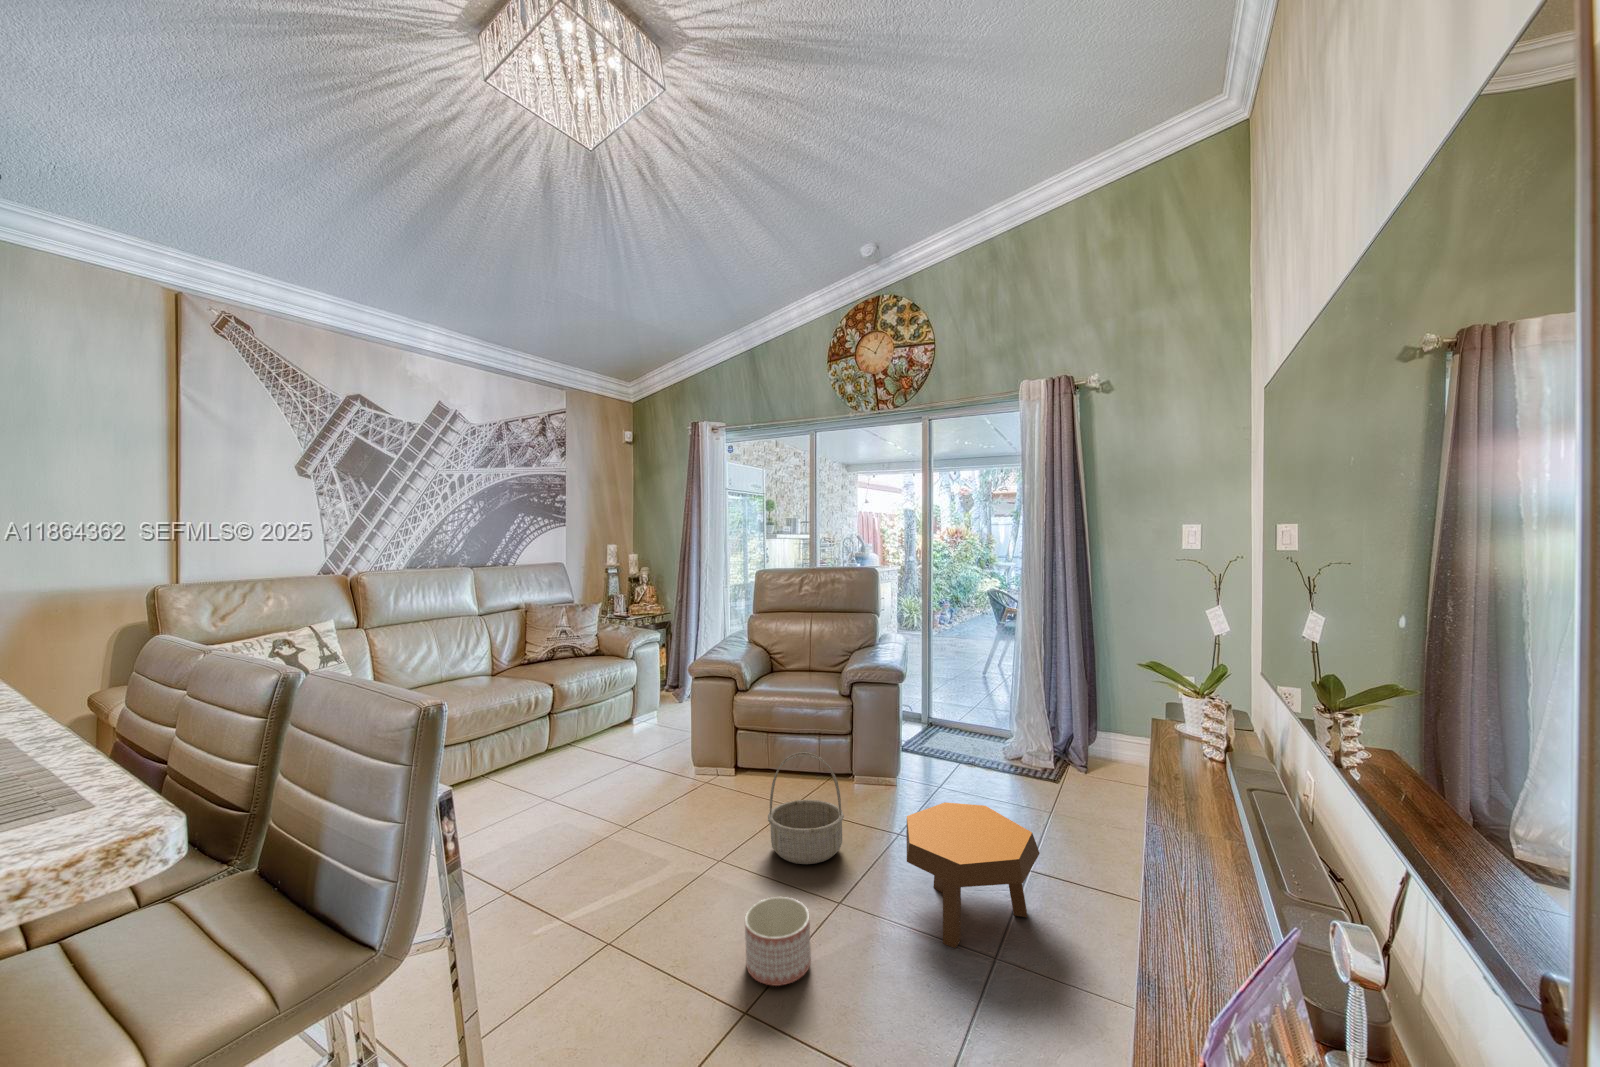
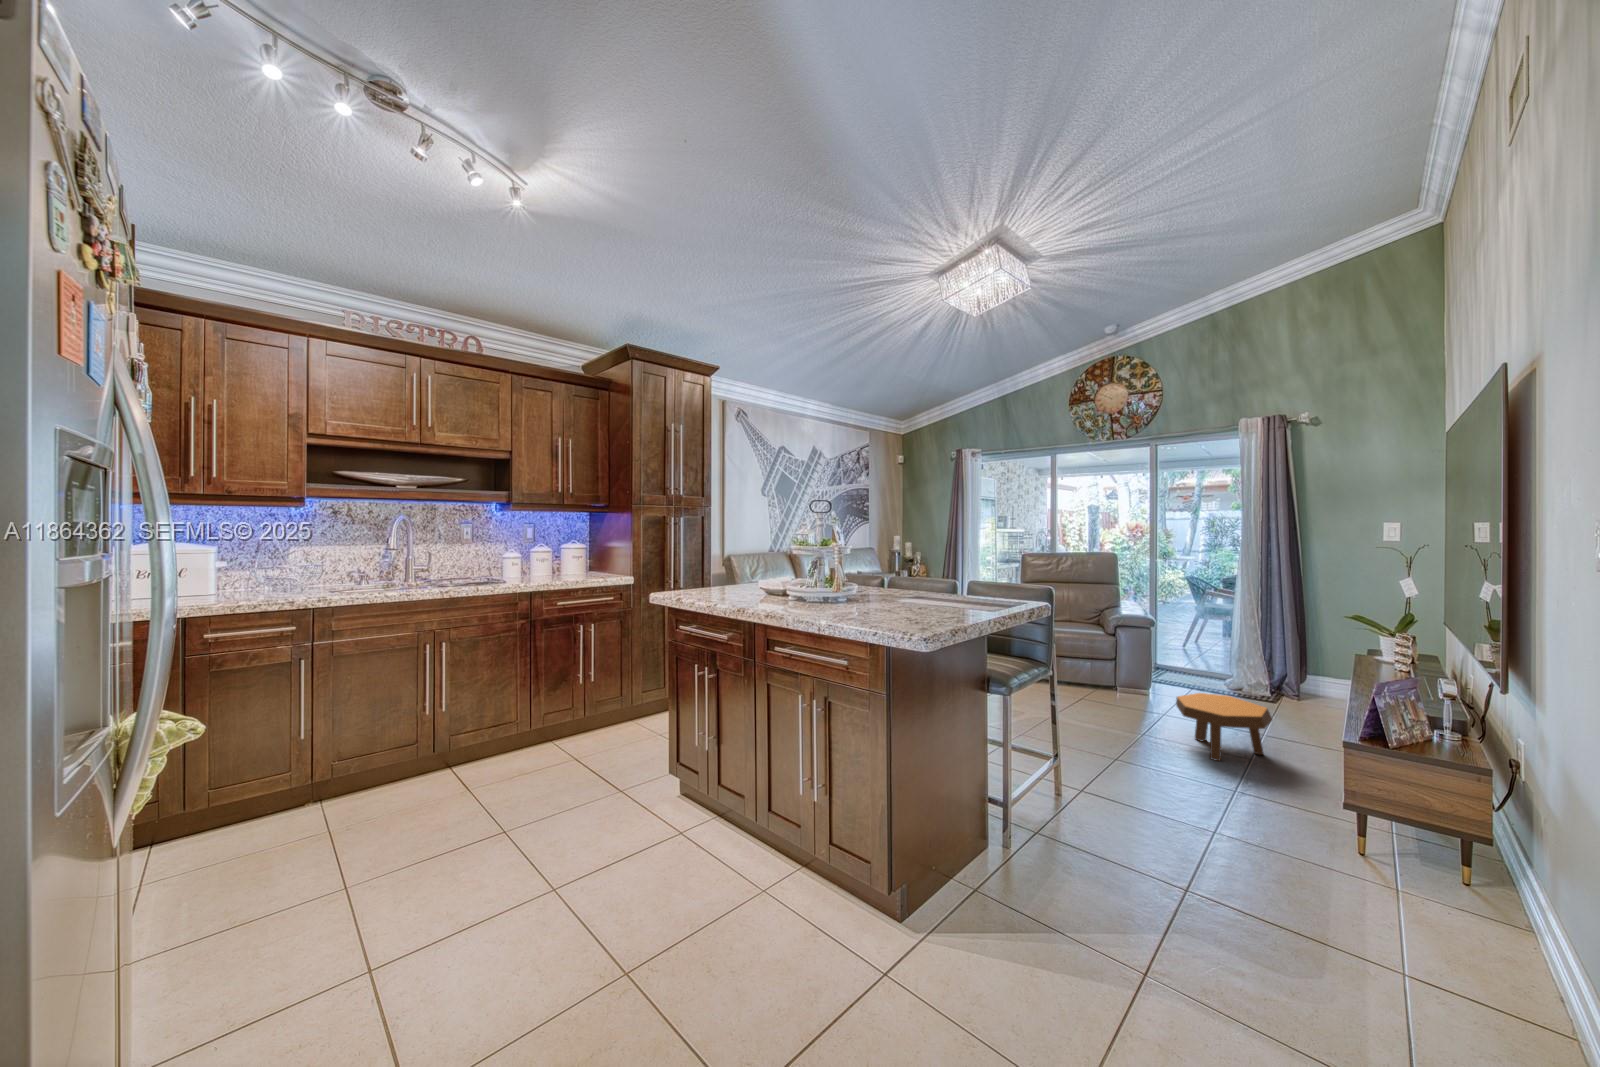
basket: present [768,752,844,864] -> none [1075,660,1127,723]
planter: present [745,897,811,986] -> none [1094,725,1134,762]

